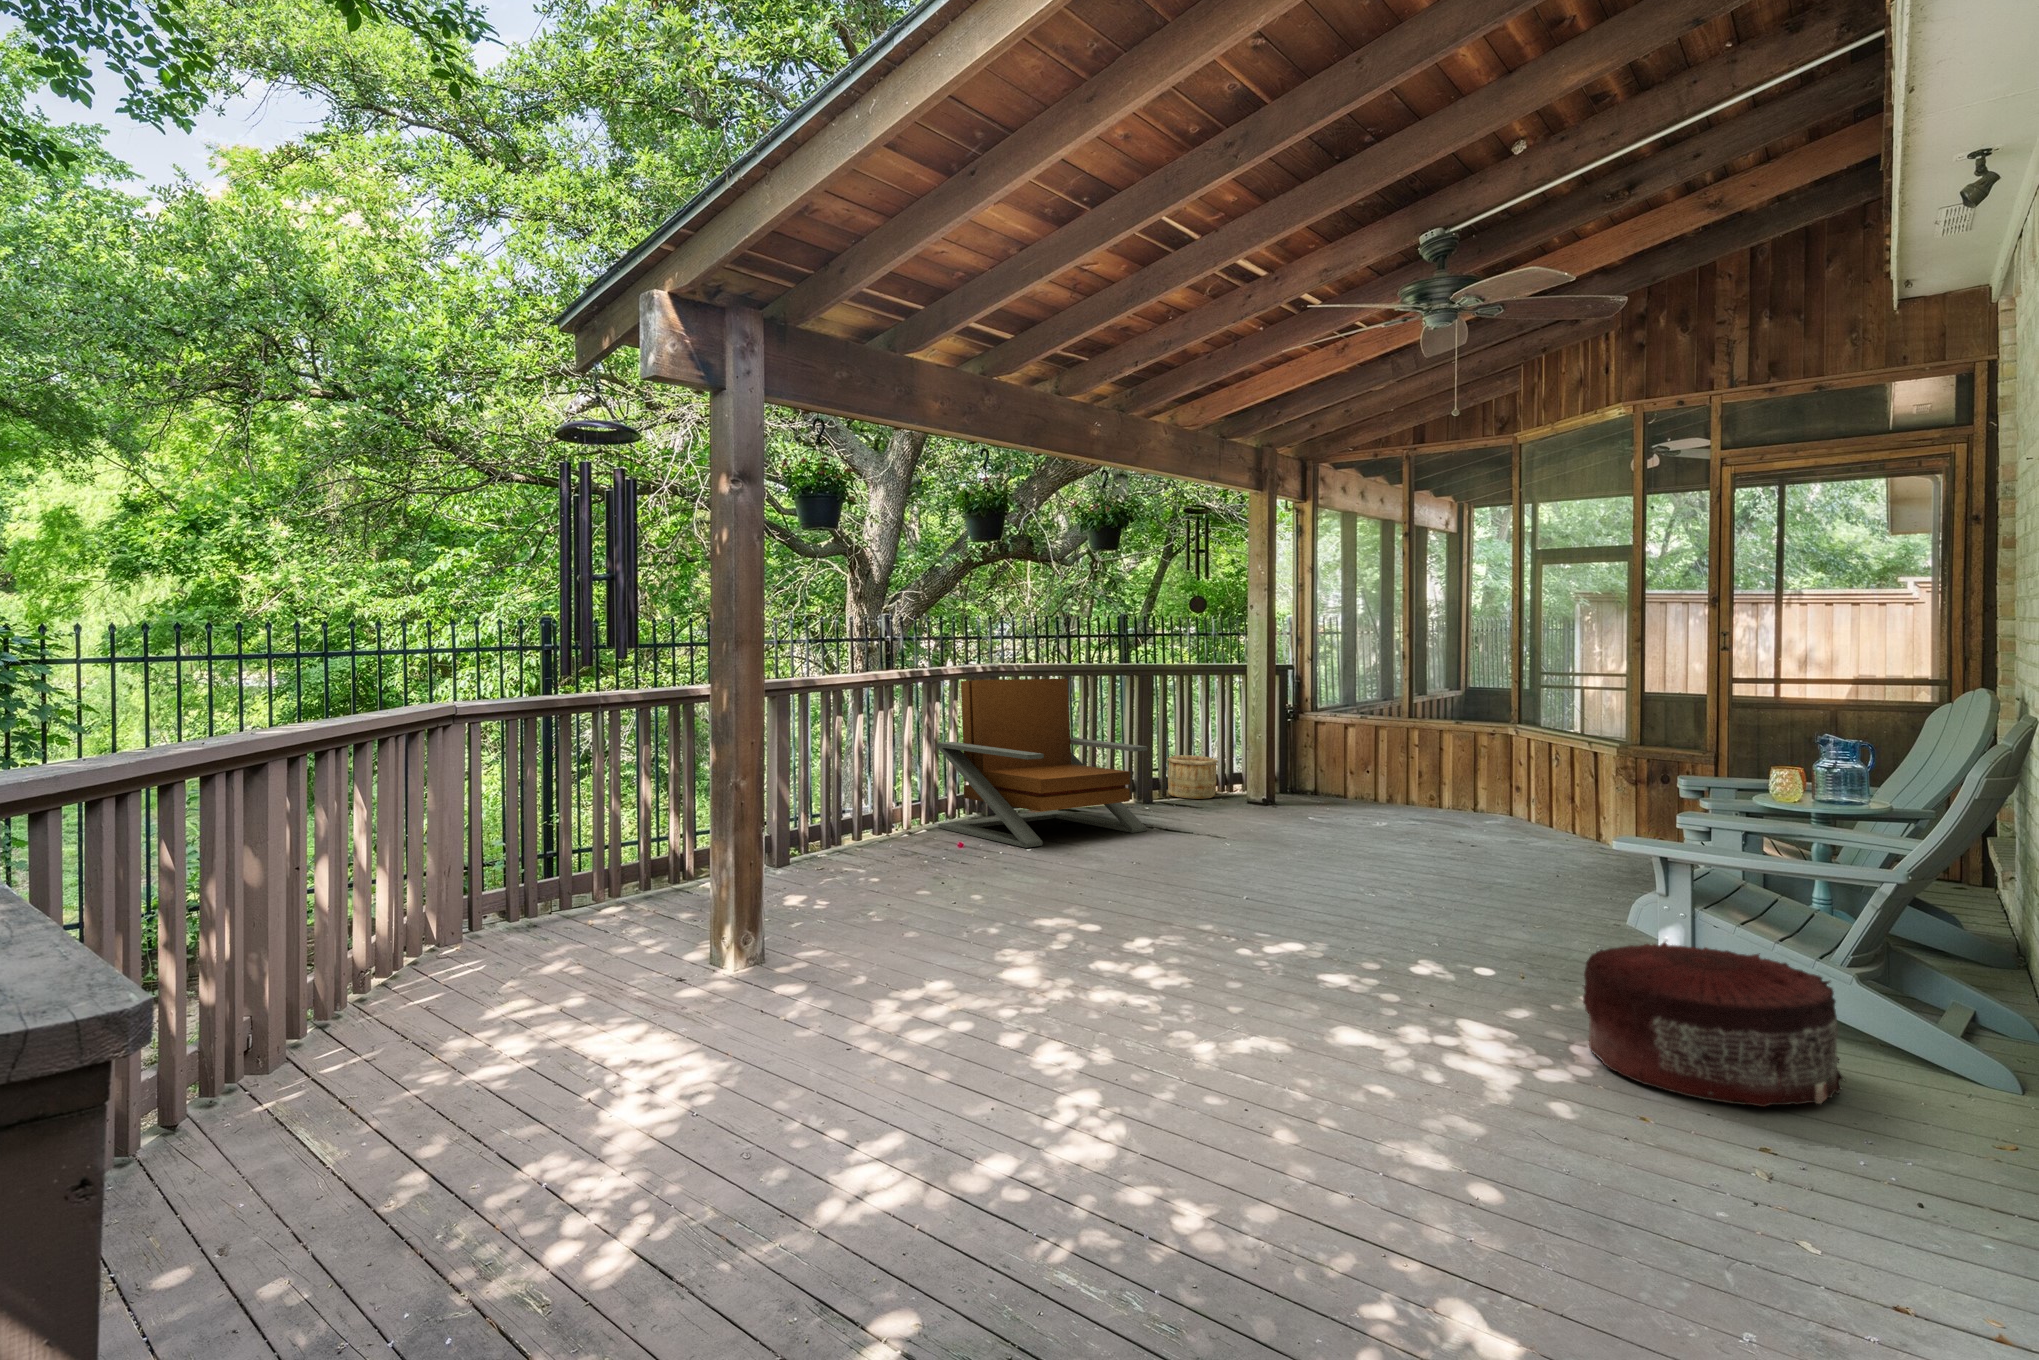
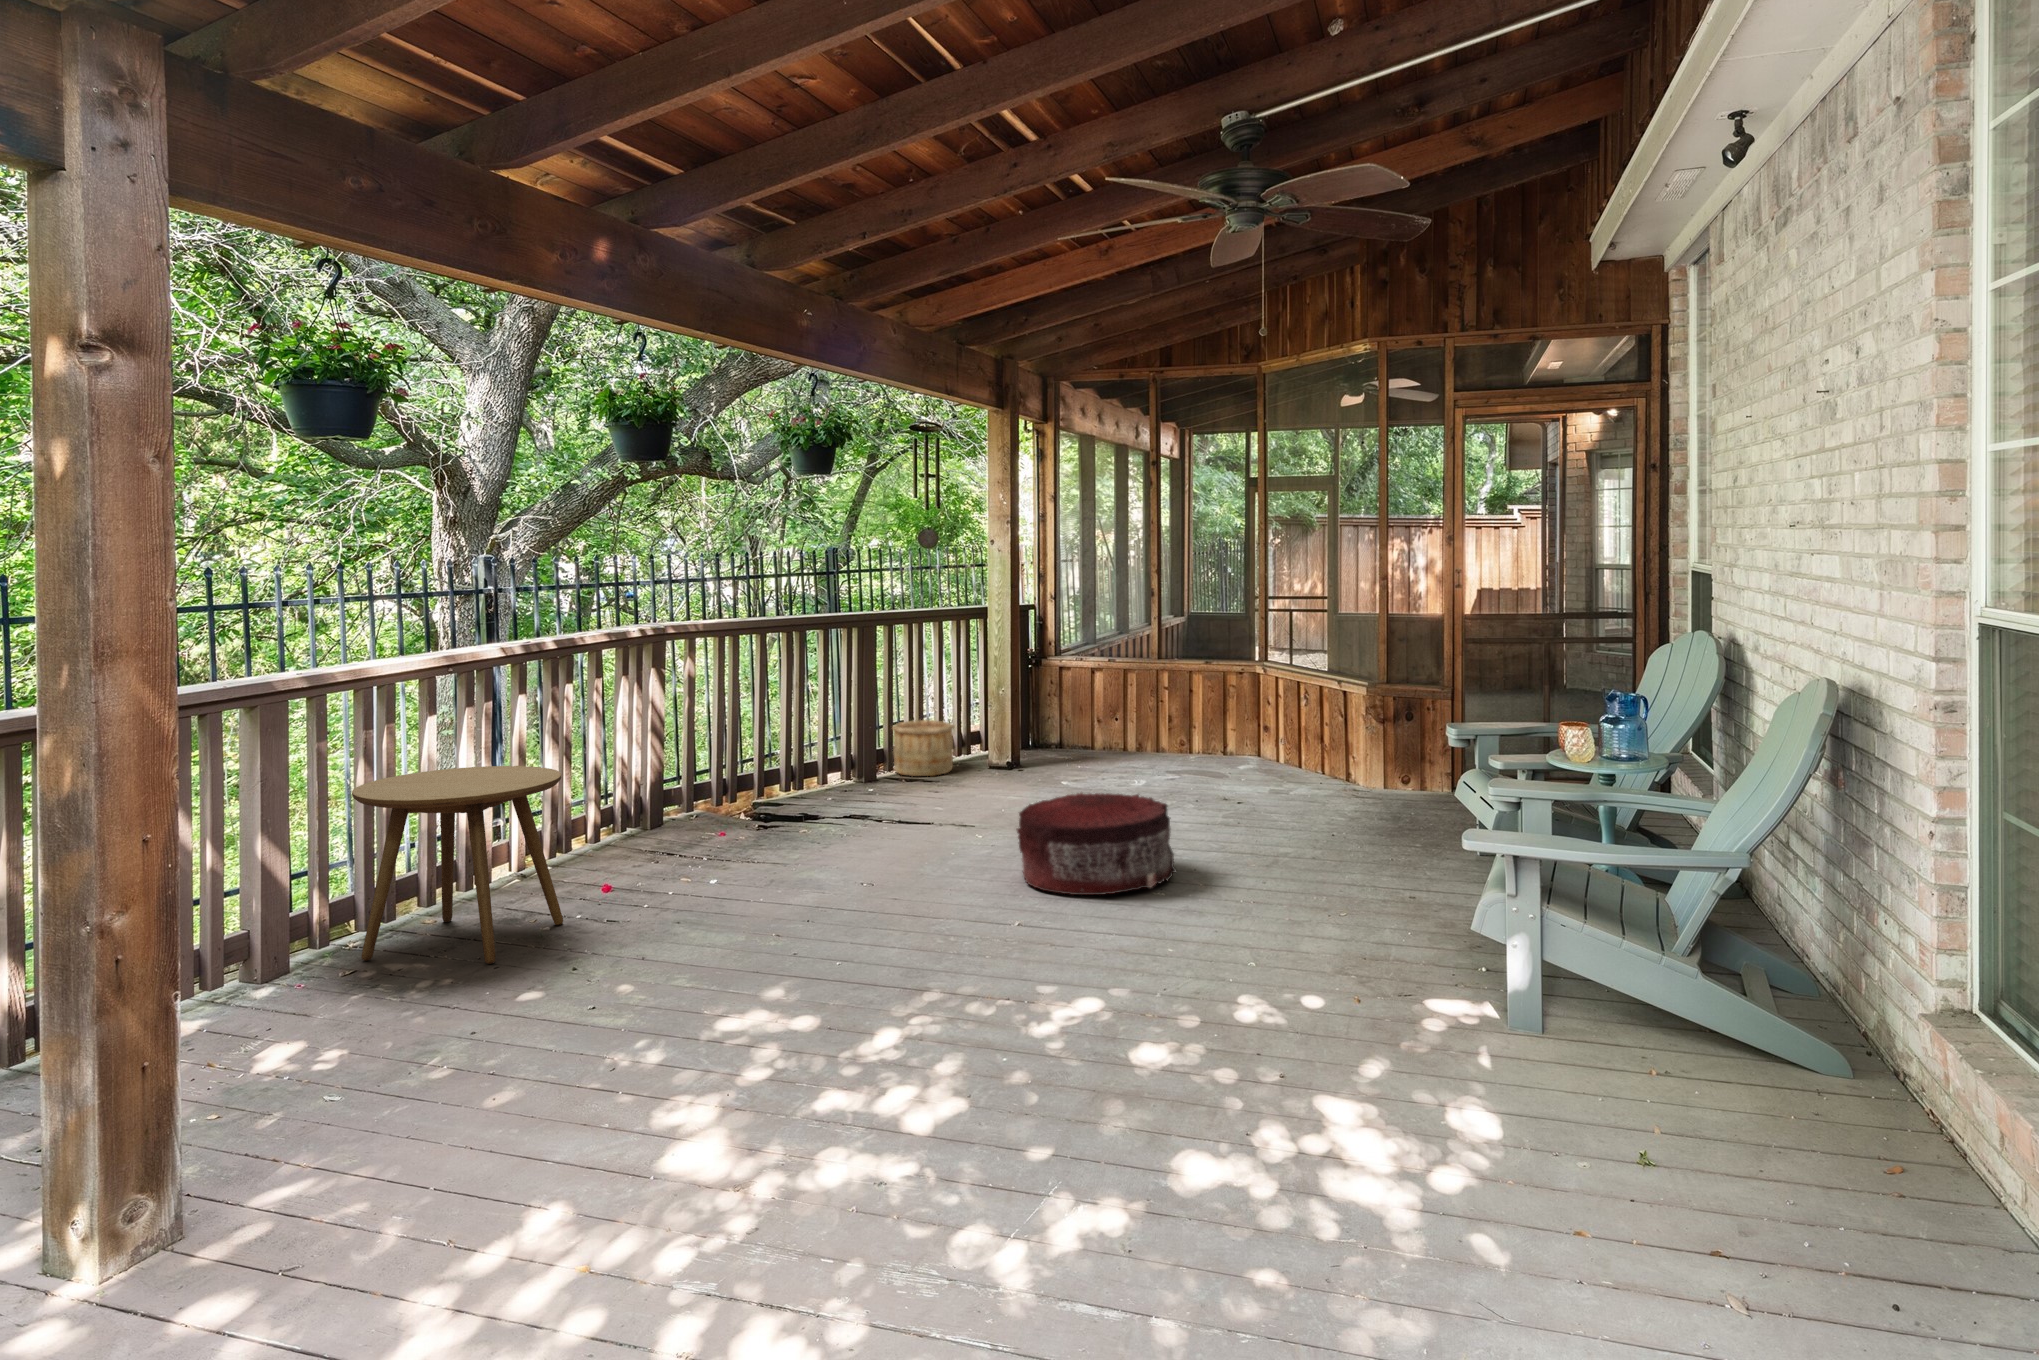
lounge chair: present [937,678,1147,848] -> none [566,636,872,885]
side table: none [818,751,940,874] -> present [352,766,563,964]
pouf: present [1583,942,1844,1107] -> present [1017,793,1176,895]

